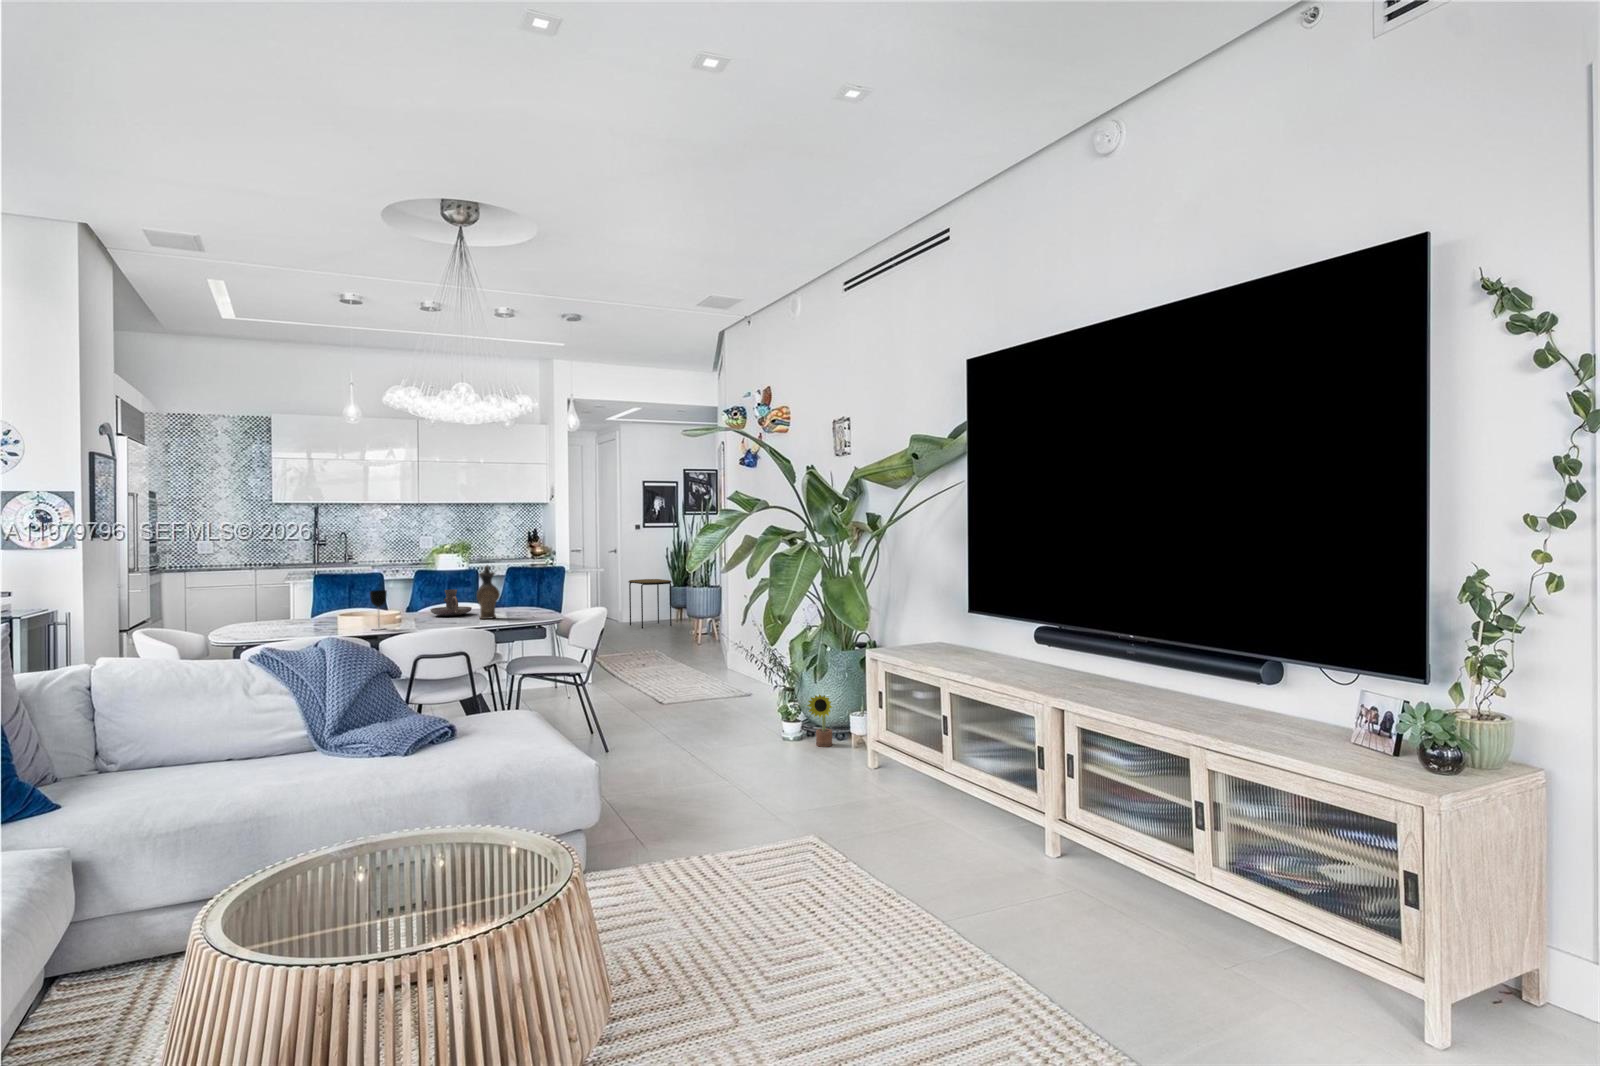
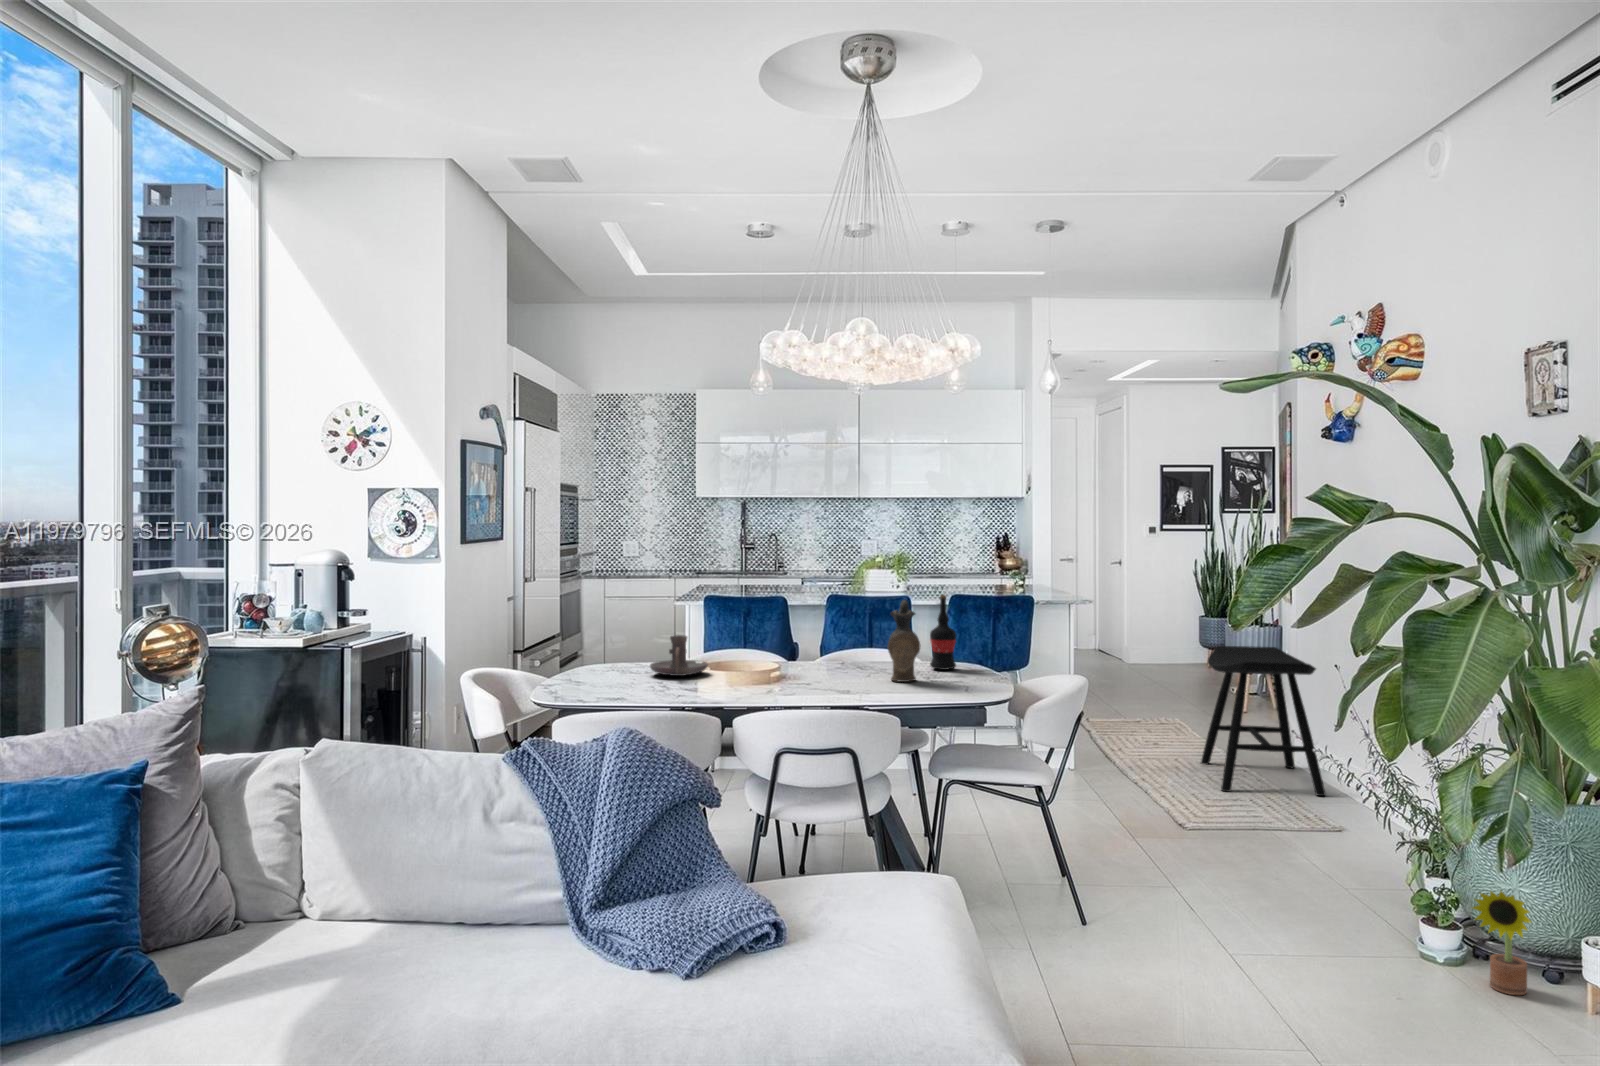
wine bottle: none [502,563,521,612] -> present [930,595,956,670]
side table: present [629,579,672,628] -> none [1137,603,1202,673]
candle holder: present [430,589,472,616] -> present [650,635,708,676]
wine glass: present [370,590,387,630] -> none [737,633,760,691]
stool: none [674,595,746,685] -> present [1201,646,1326,796]

